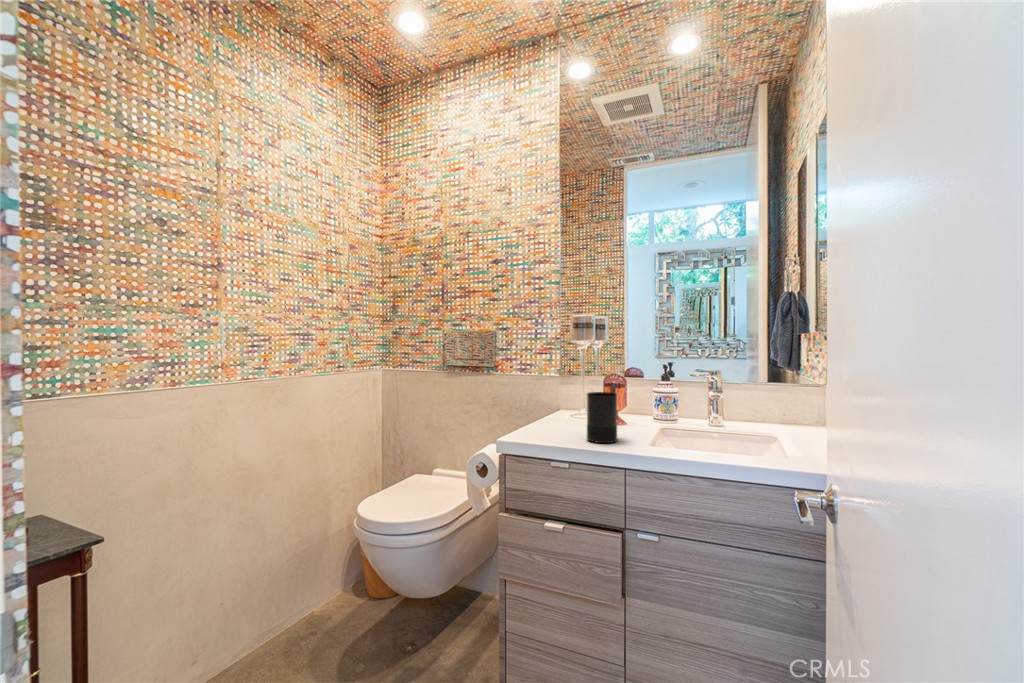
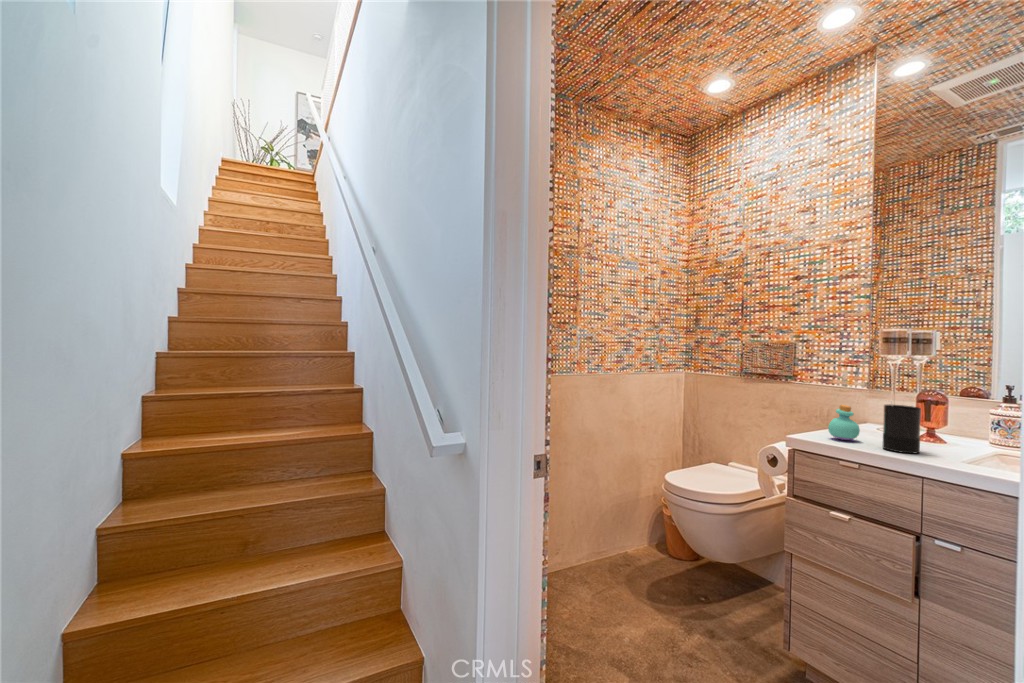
perfume bottle: none [537,396,565,435] -> present [828,405,860,440]

